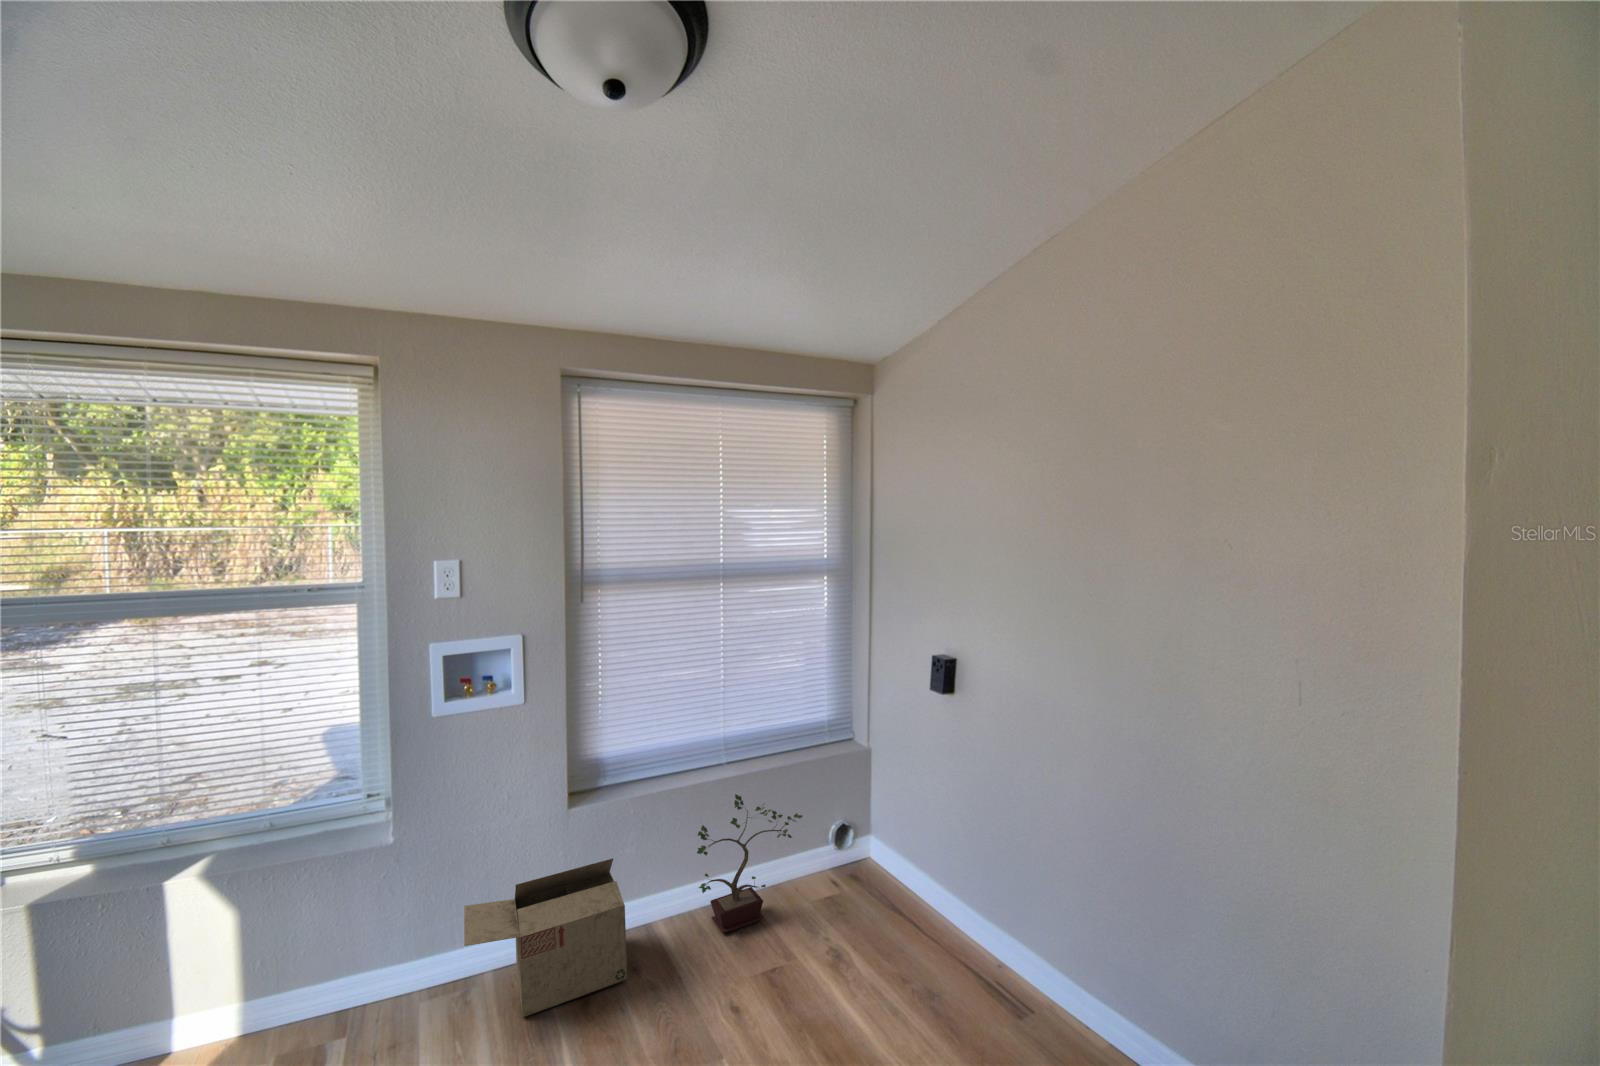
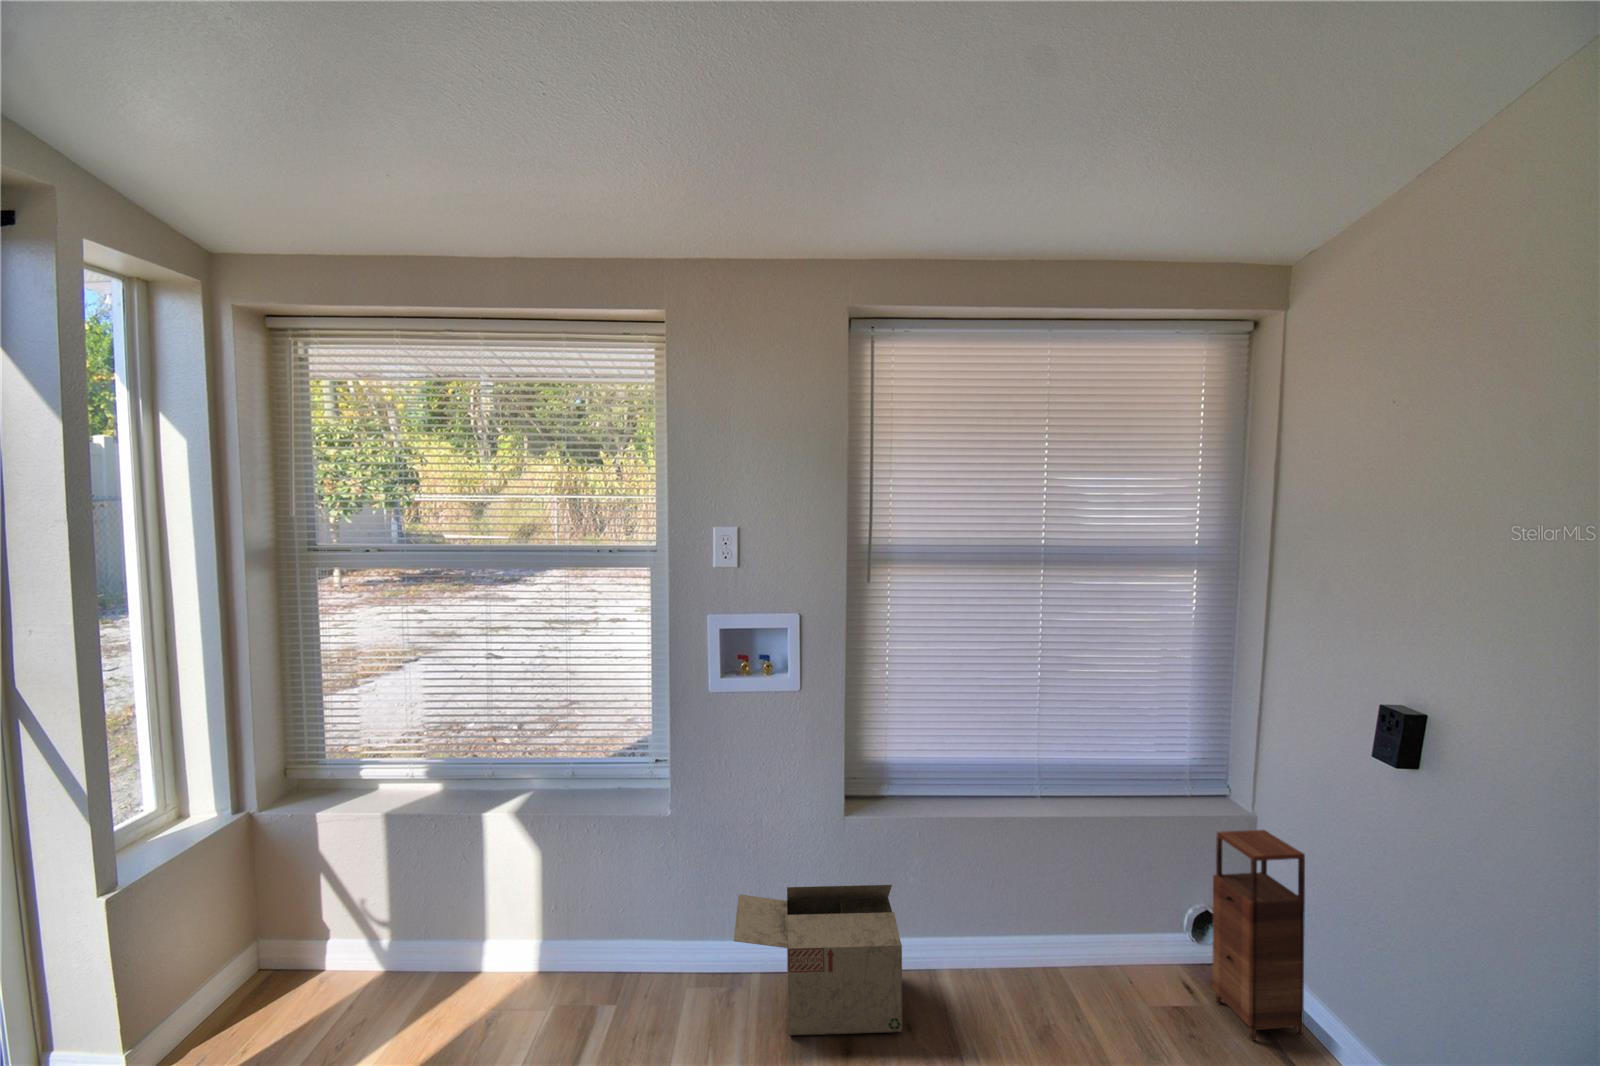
storage cabinet: none [847,754,904,902] -> present [1212,830,1305,1040]
potted plant: present [697,794,803,933] -> none [991,841,1144,1013]

